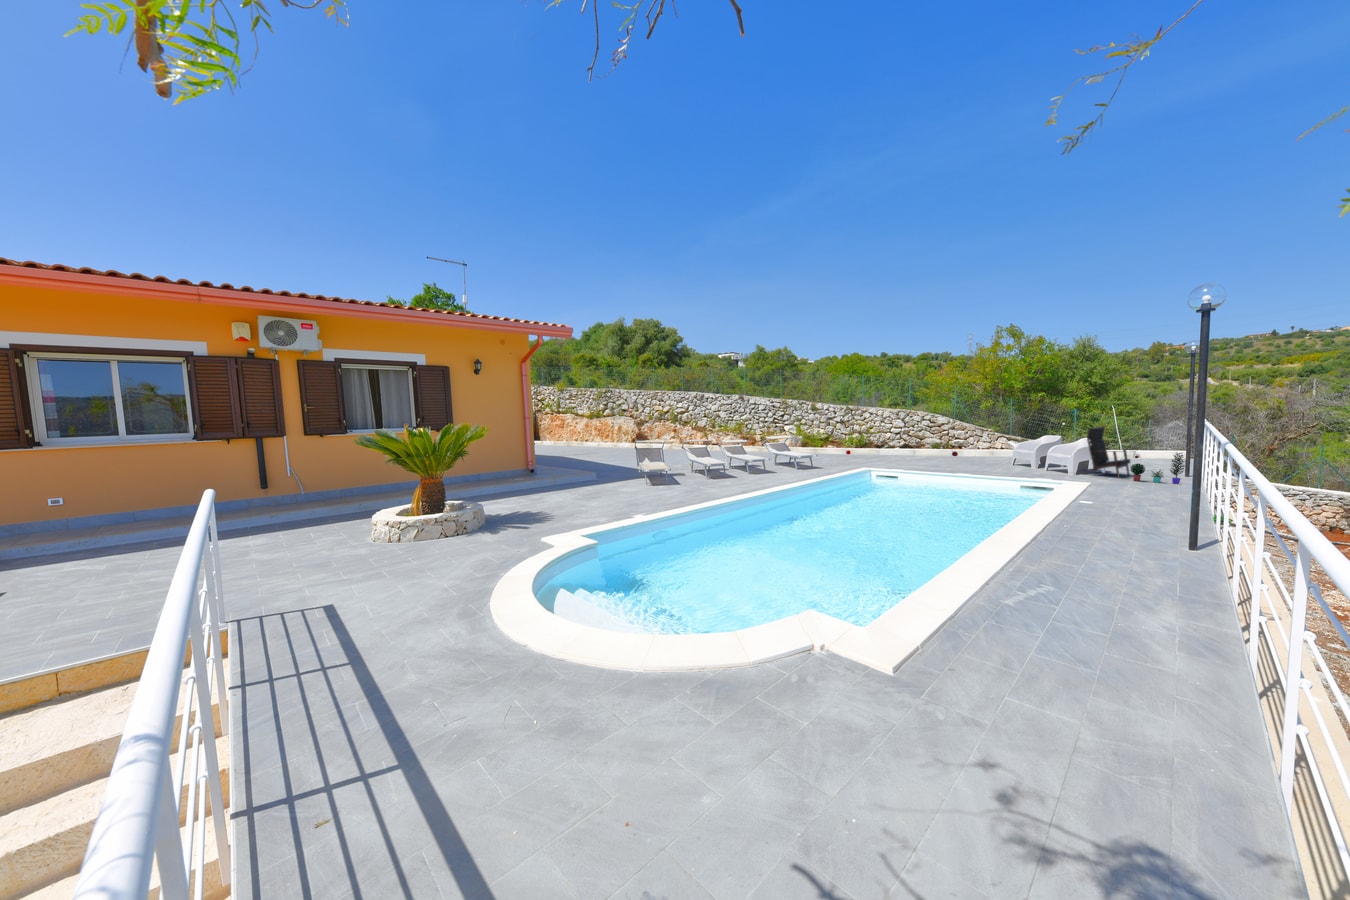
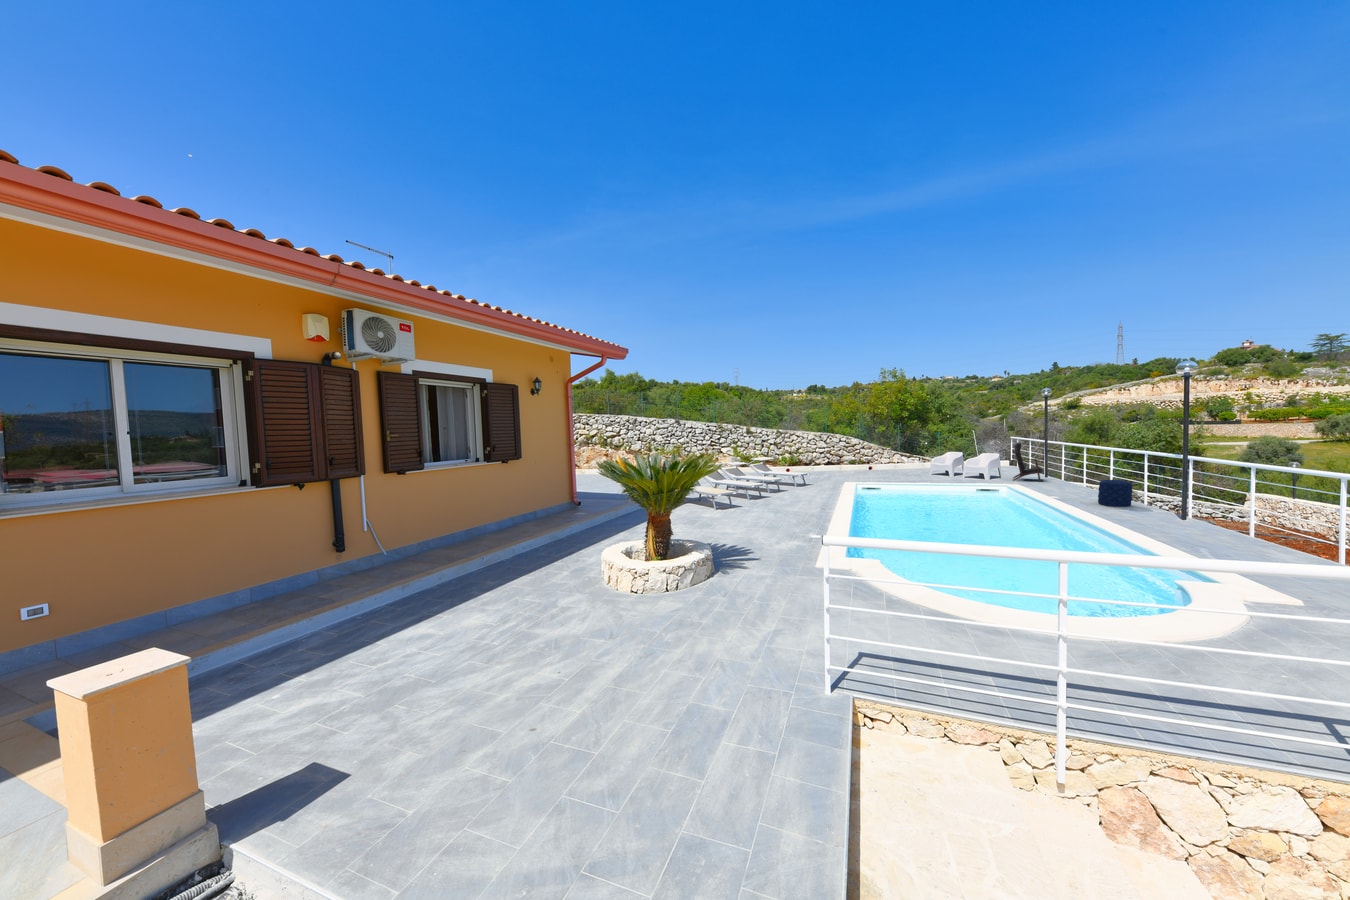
potted plant: present [1130,452,1184,484] -> none [1051,460,1090,484]
pouf: none [1097,477,1144,514] -> present [1098,480,1133,507]

